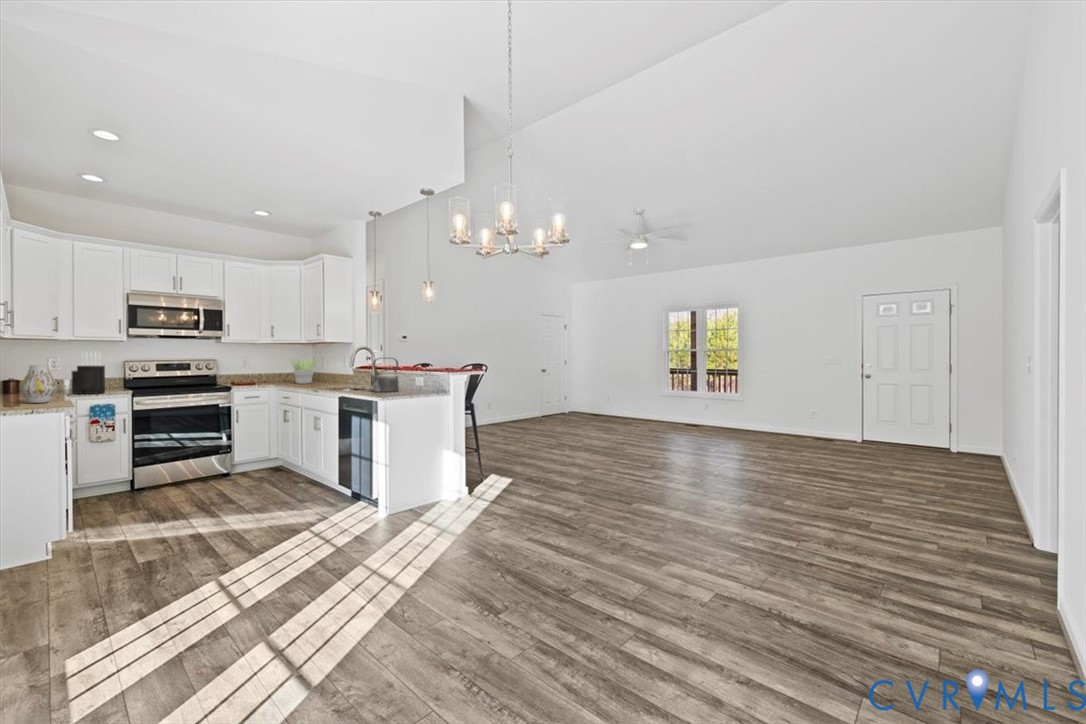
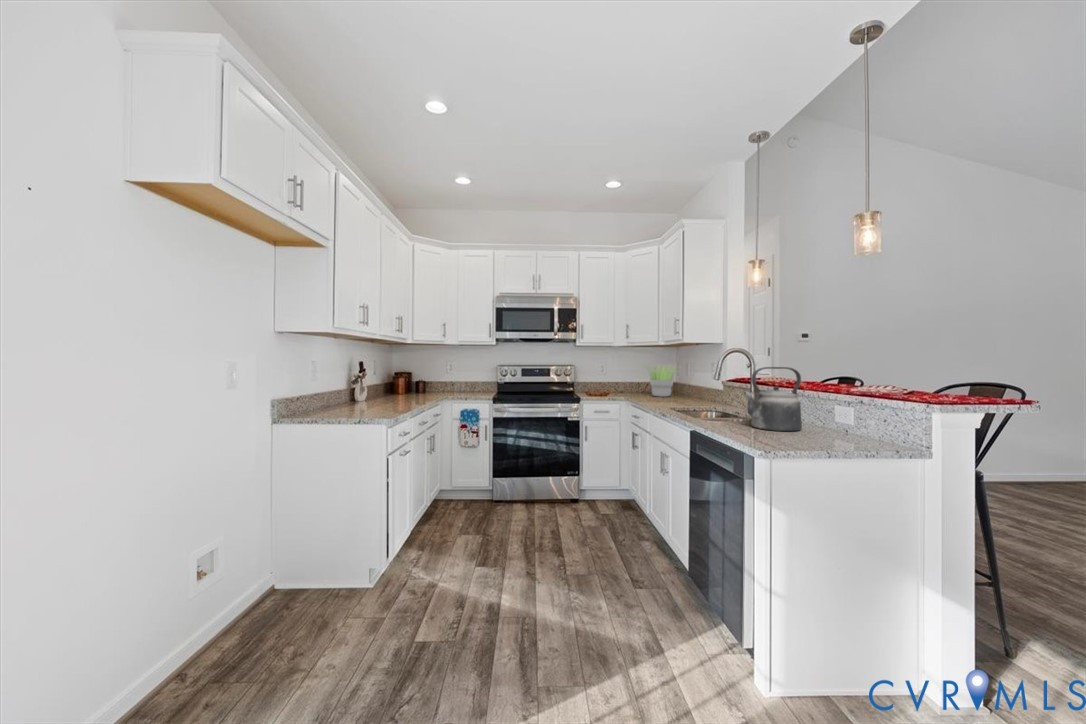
knife block: present [72,352,105,394] -> none [450,357,472,399]
vase: present [20,365,57,403] -> none [377,371,405,410]

